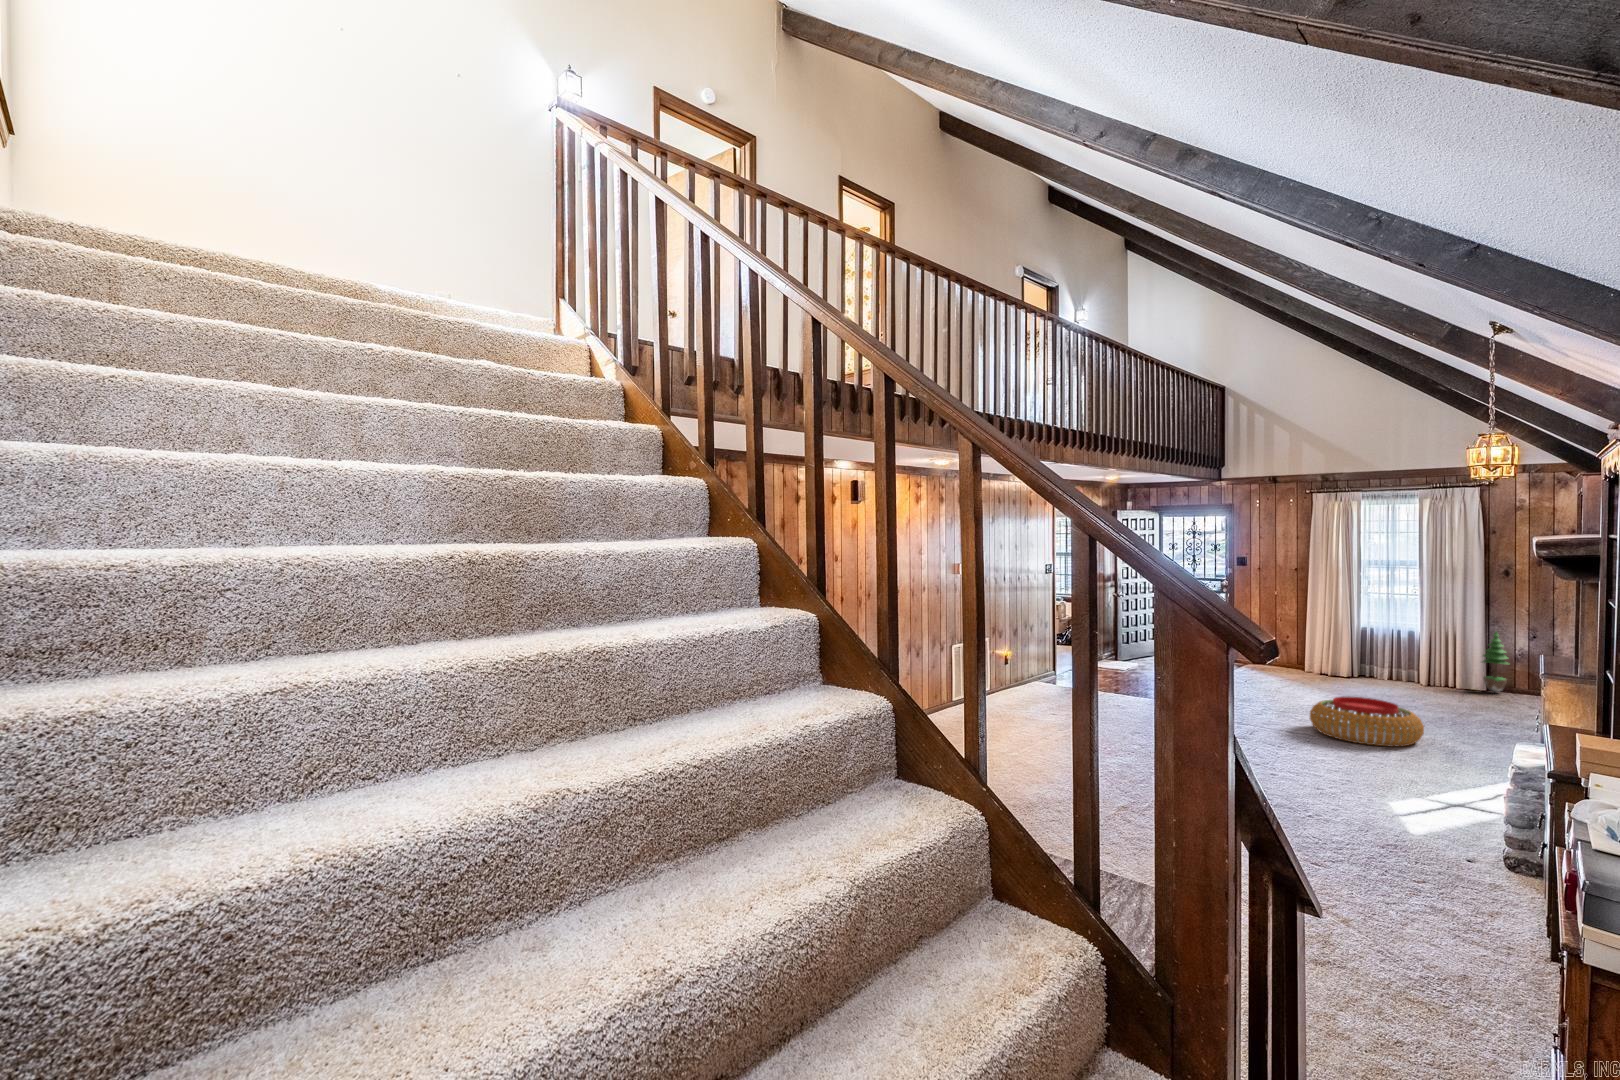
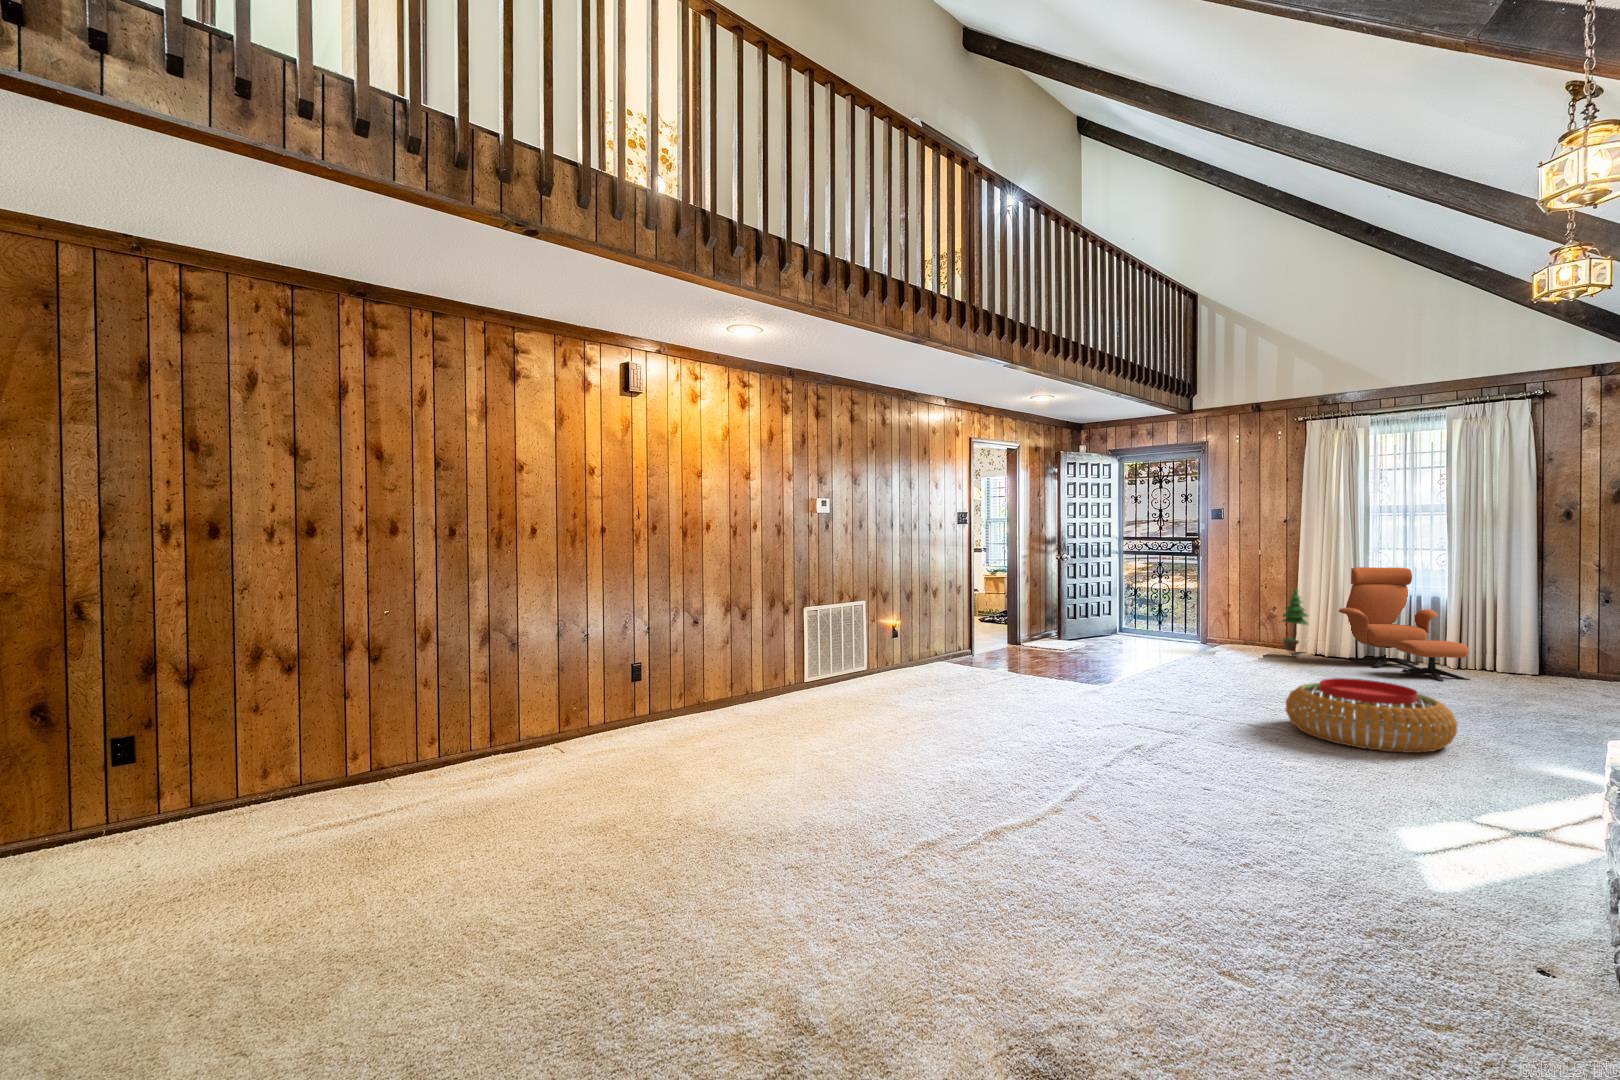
lounge chair: none [1339,608,1436,697] -> present [1339,567,1470,682]
potted tree: present [1482,632,1508,693] -> present [1283,588,1308,656]

